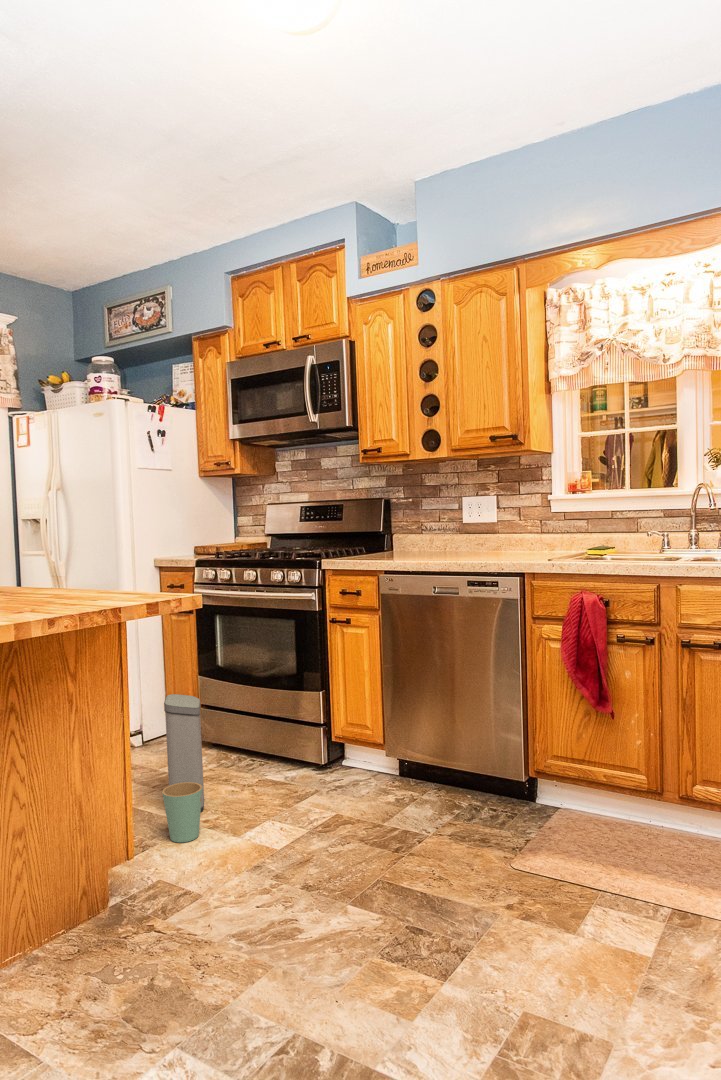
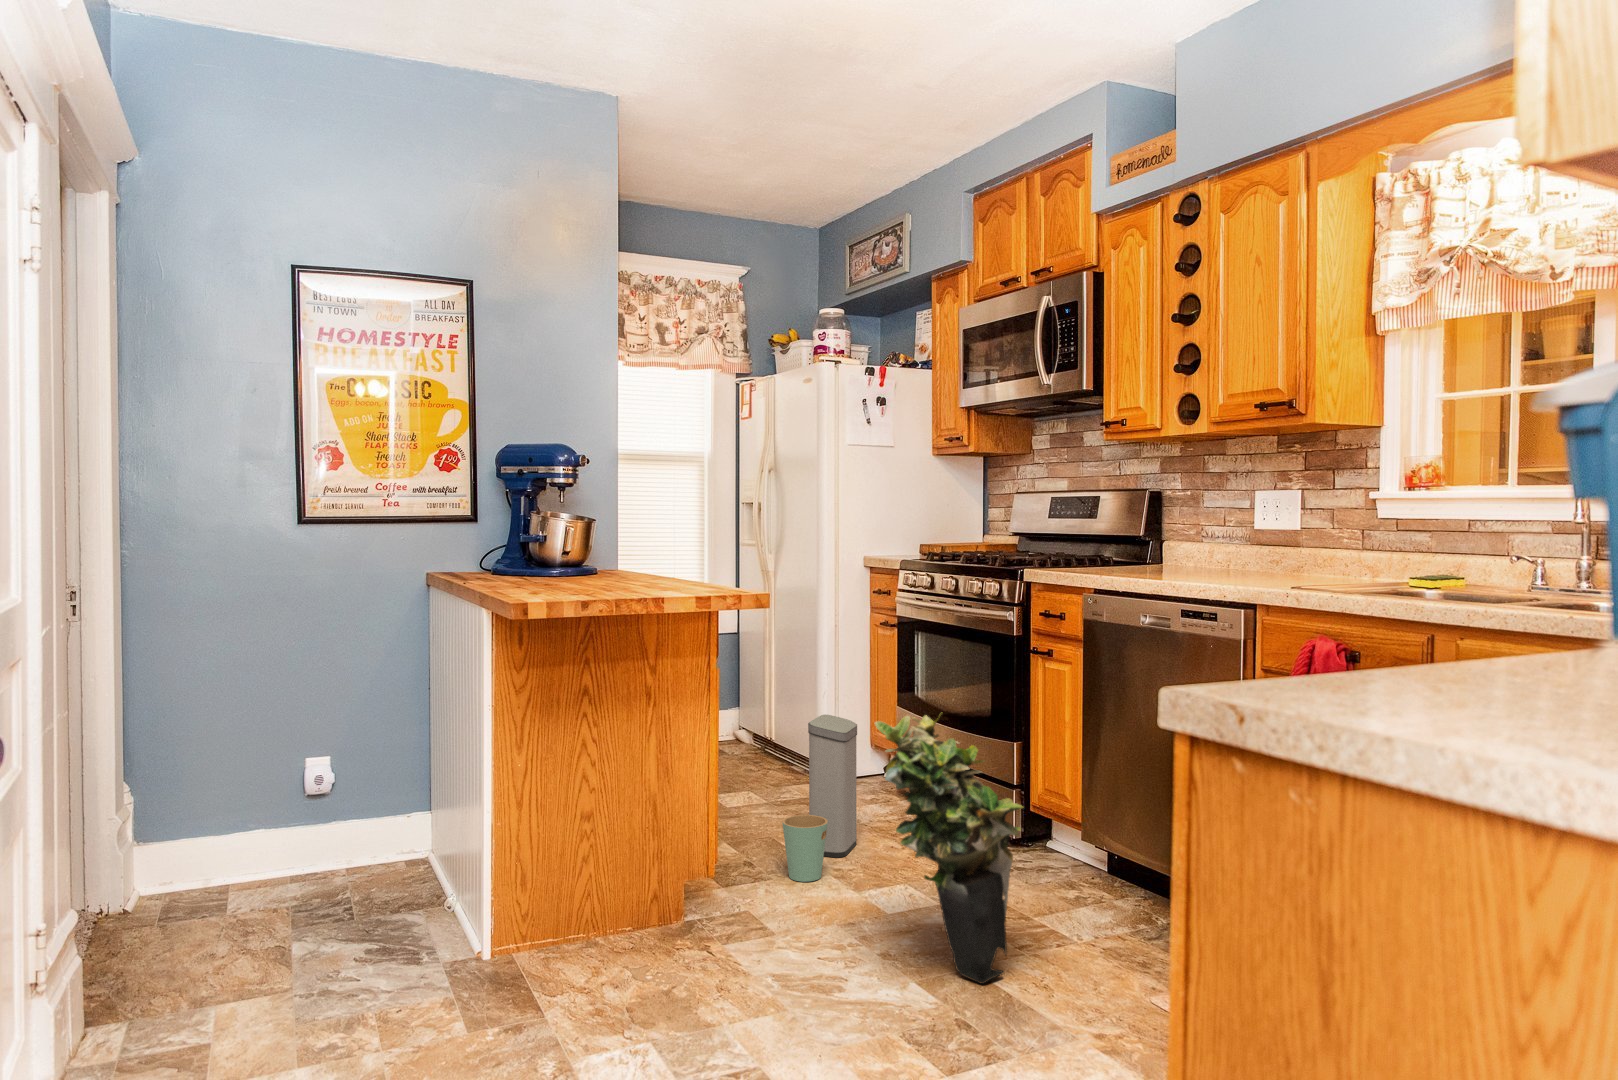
potted plant: none [286,679,416,893] -> present [875,715,1023,984]

